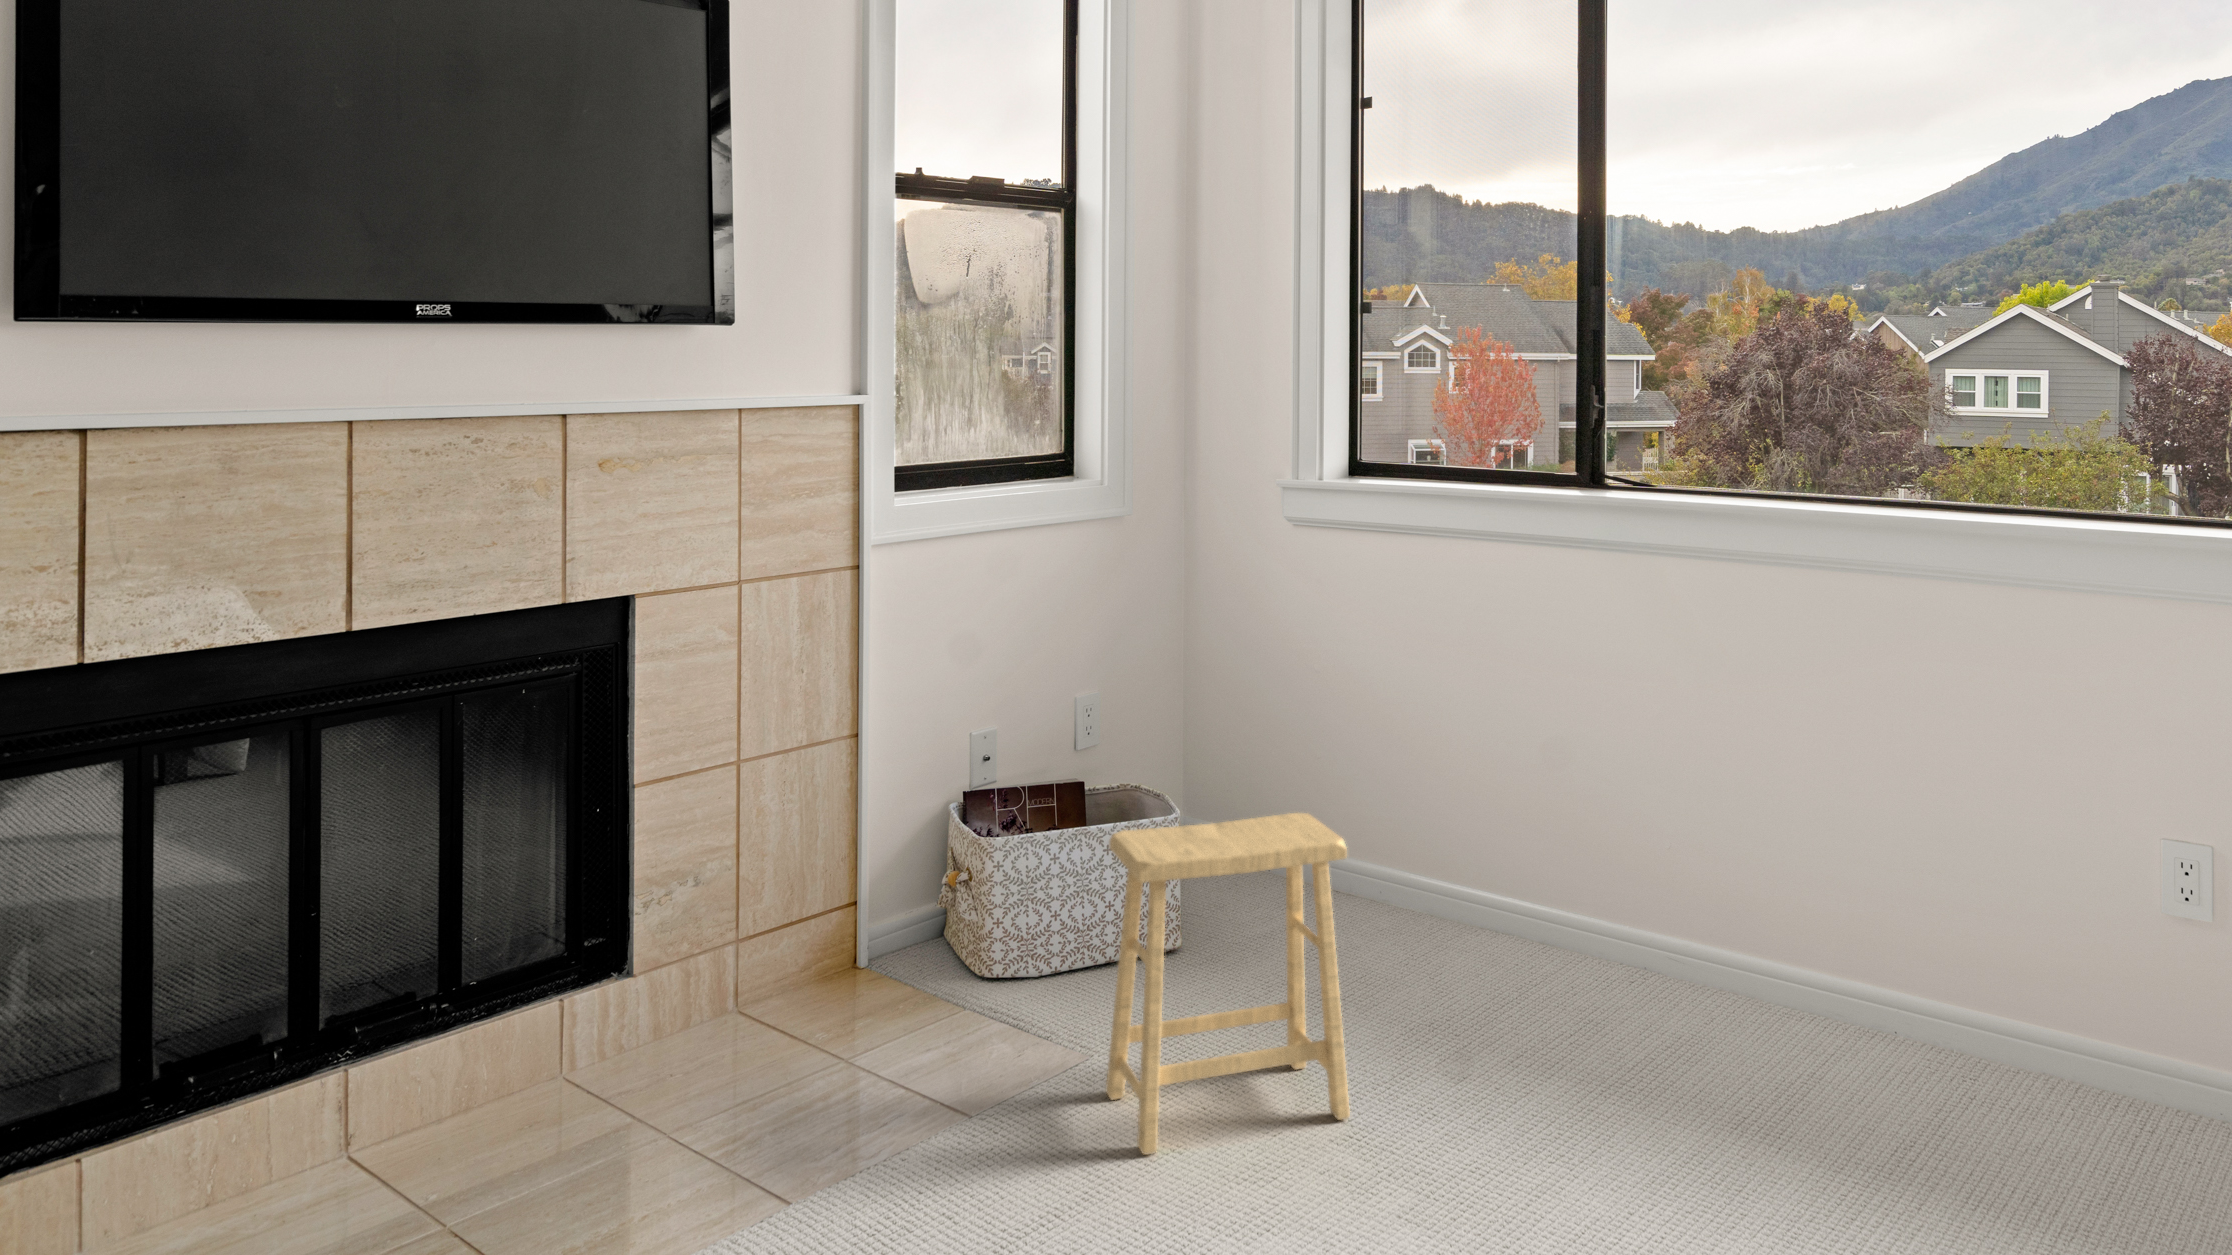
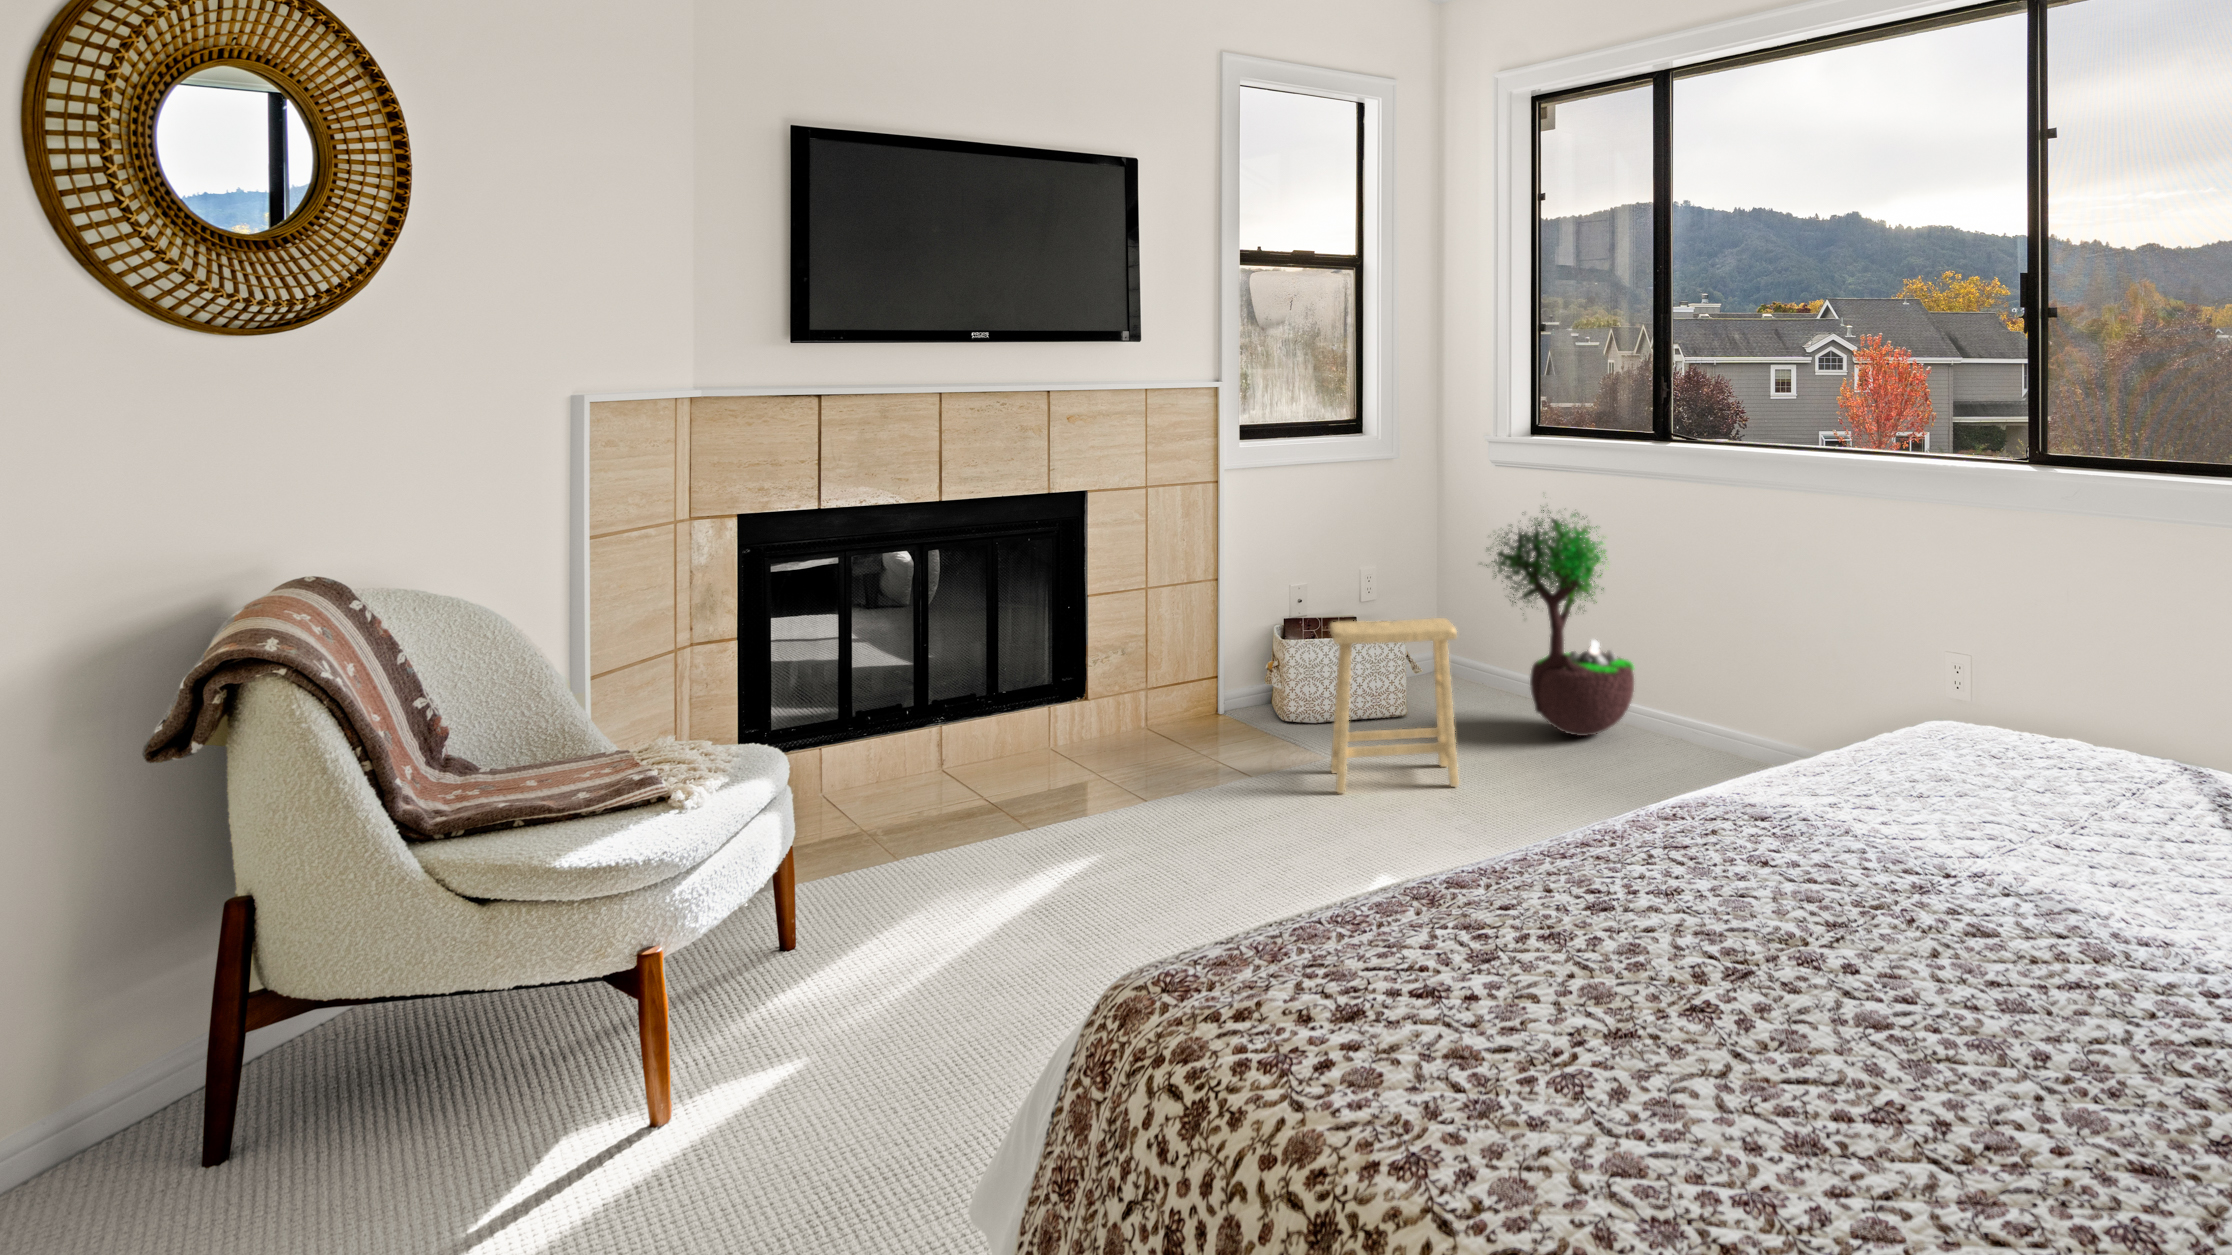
potted tree: none [1324,582,1573,979] -> present [1486,507,1635,736]

